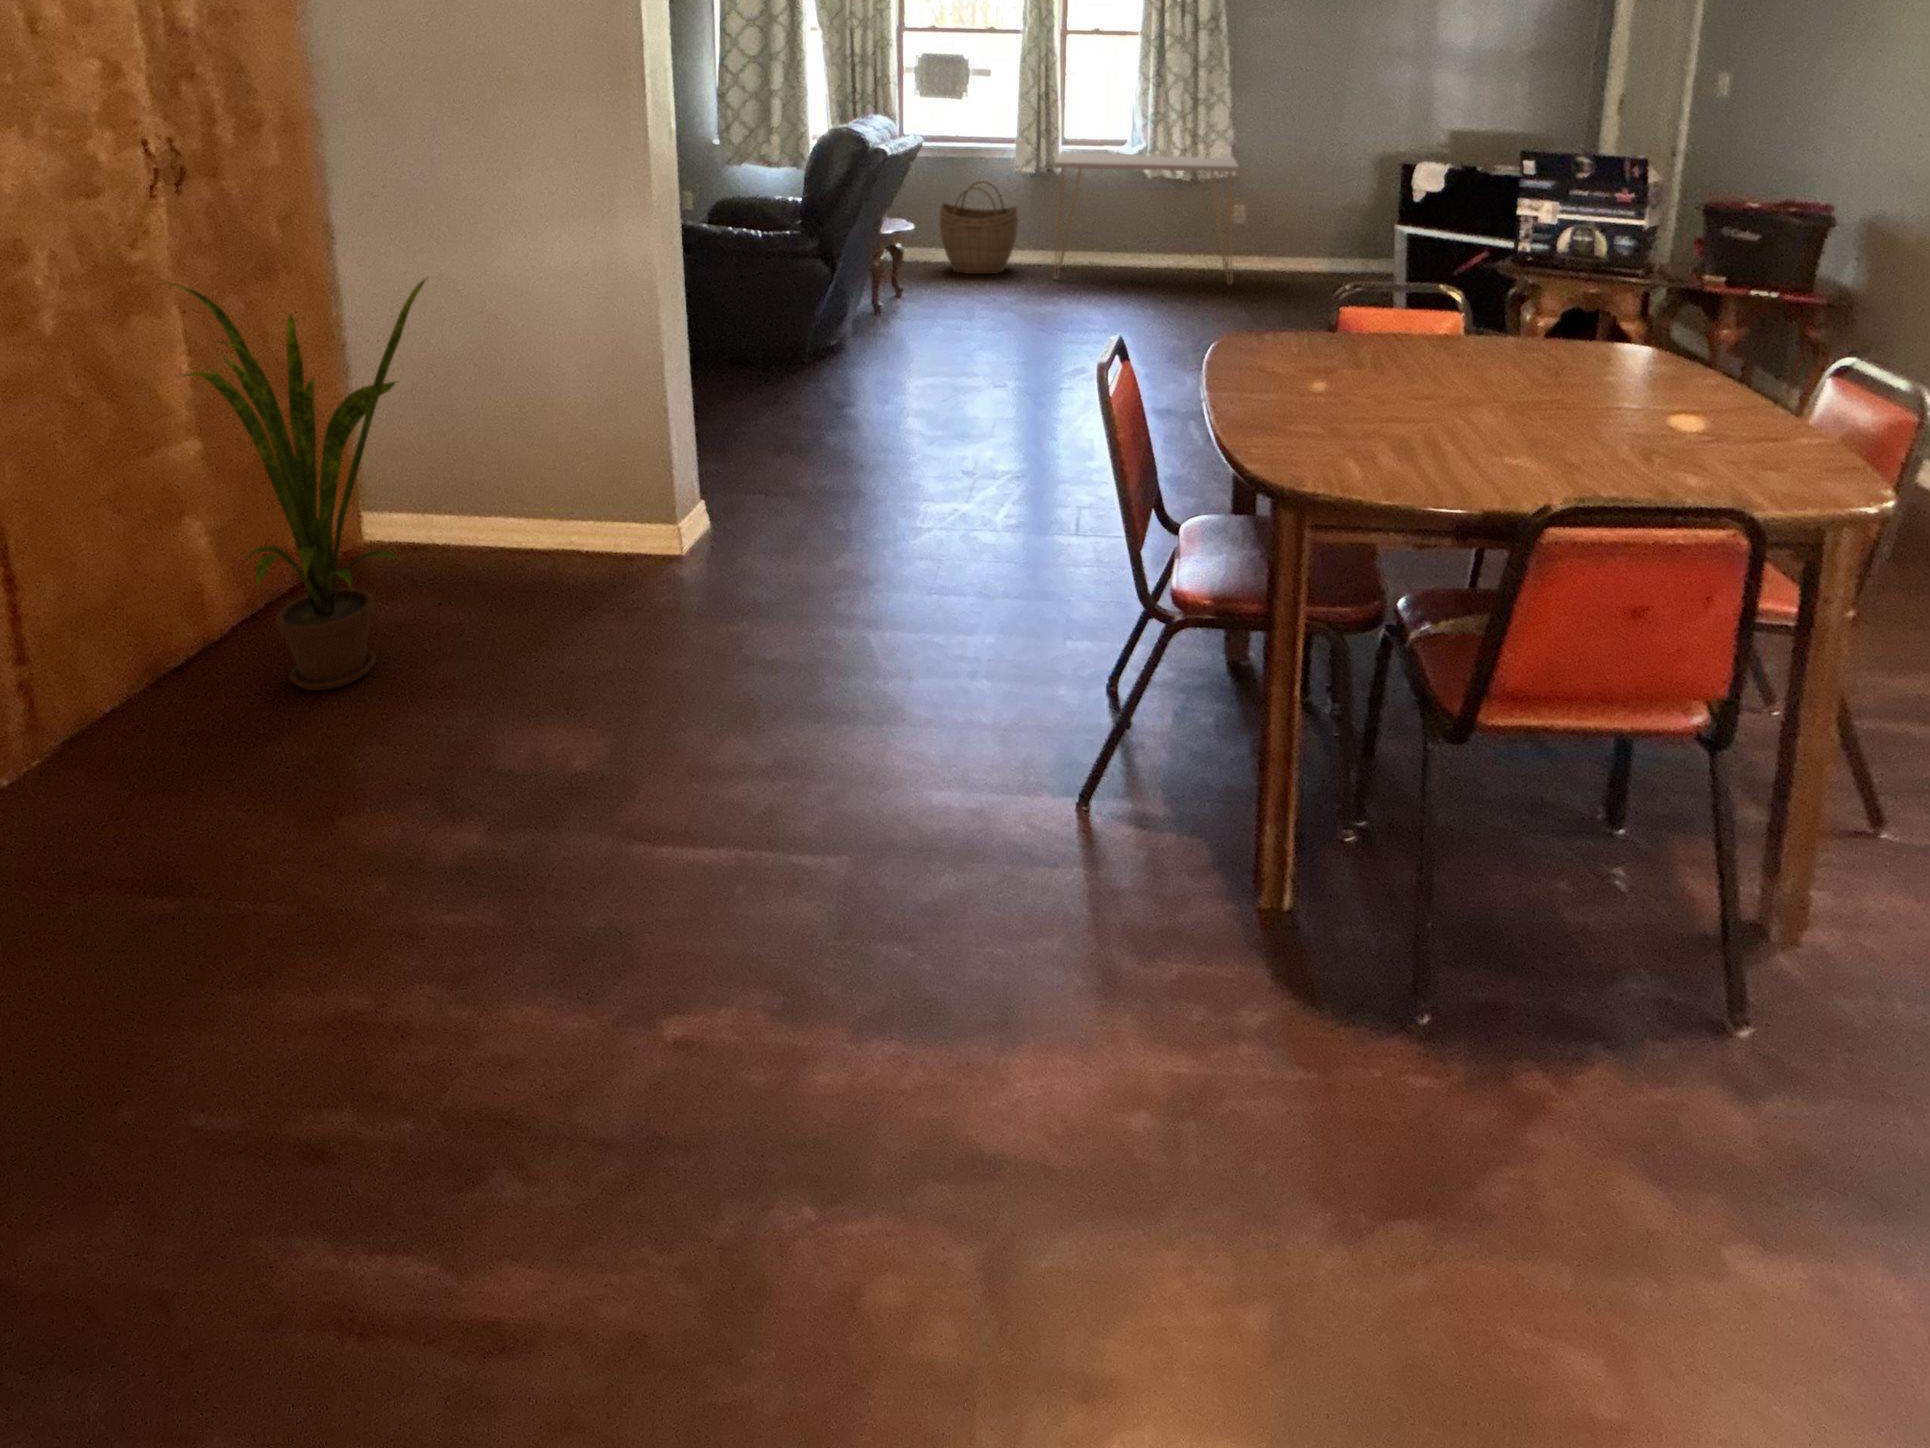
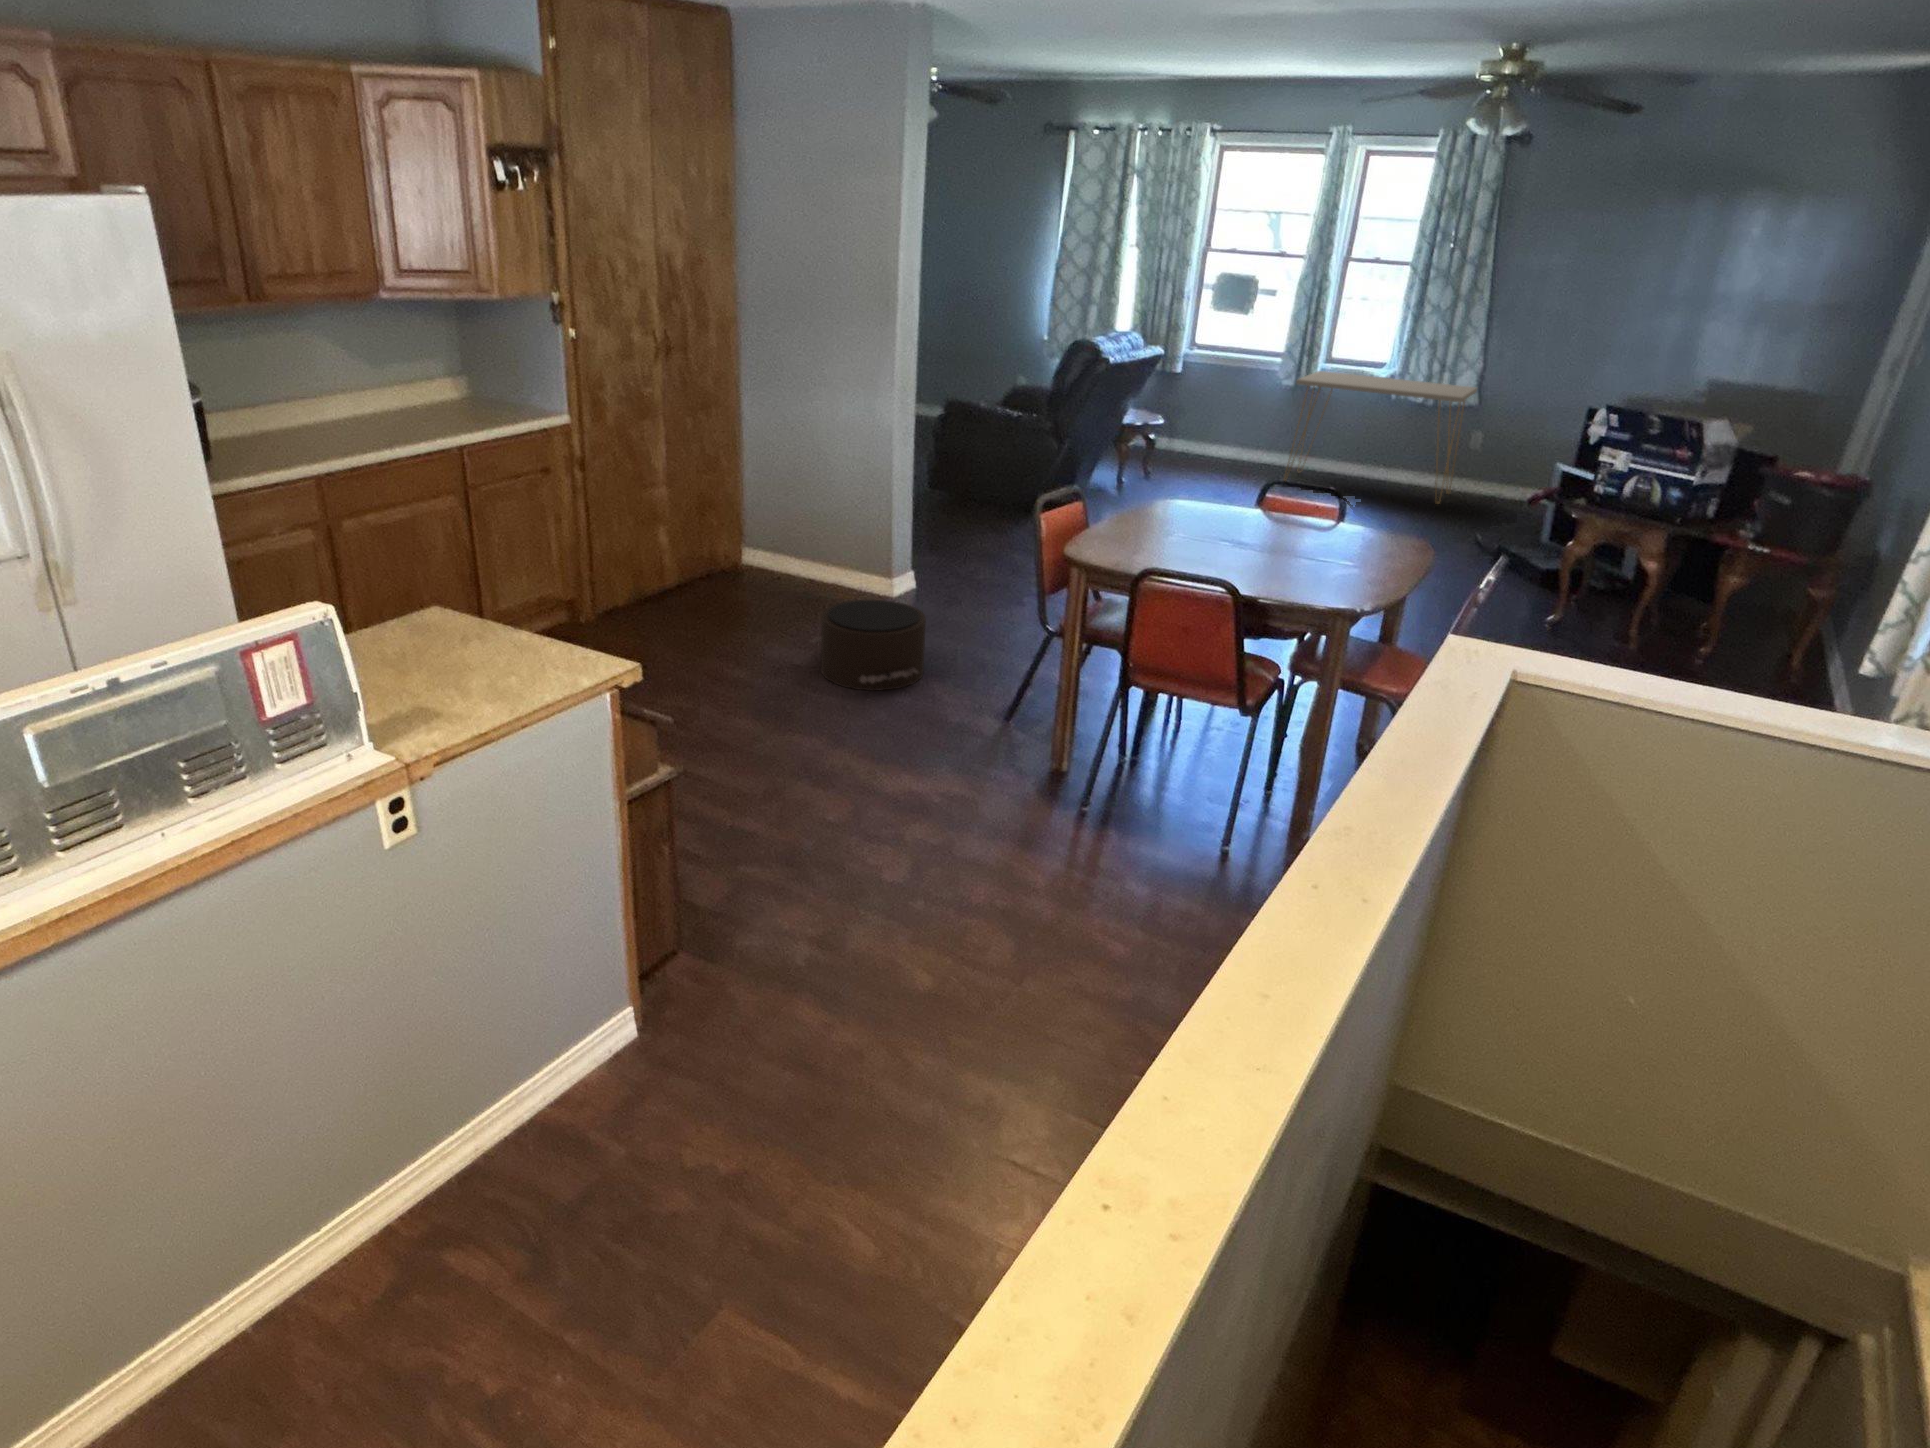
woven basket: present [940,181,1018,274] -> none [1201,390,1270,471]
house plant: present [171,279,426,691] -> none [651,403,766,615]
pouf: none [607,591,877,808] -> present [811,600,926,691]

